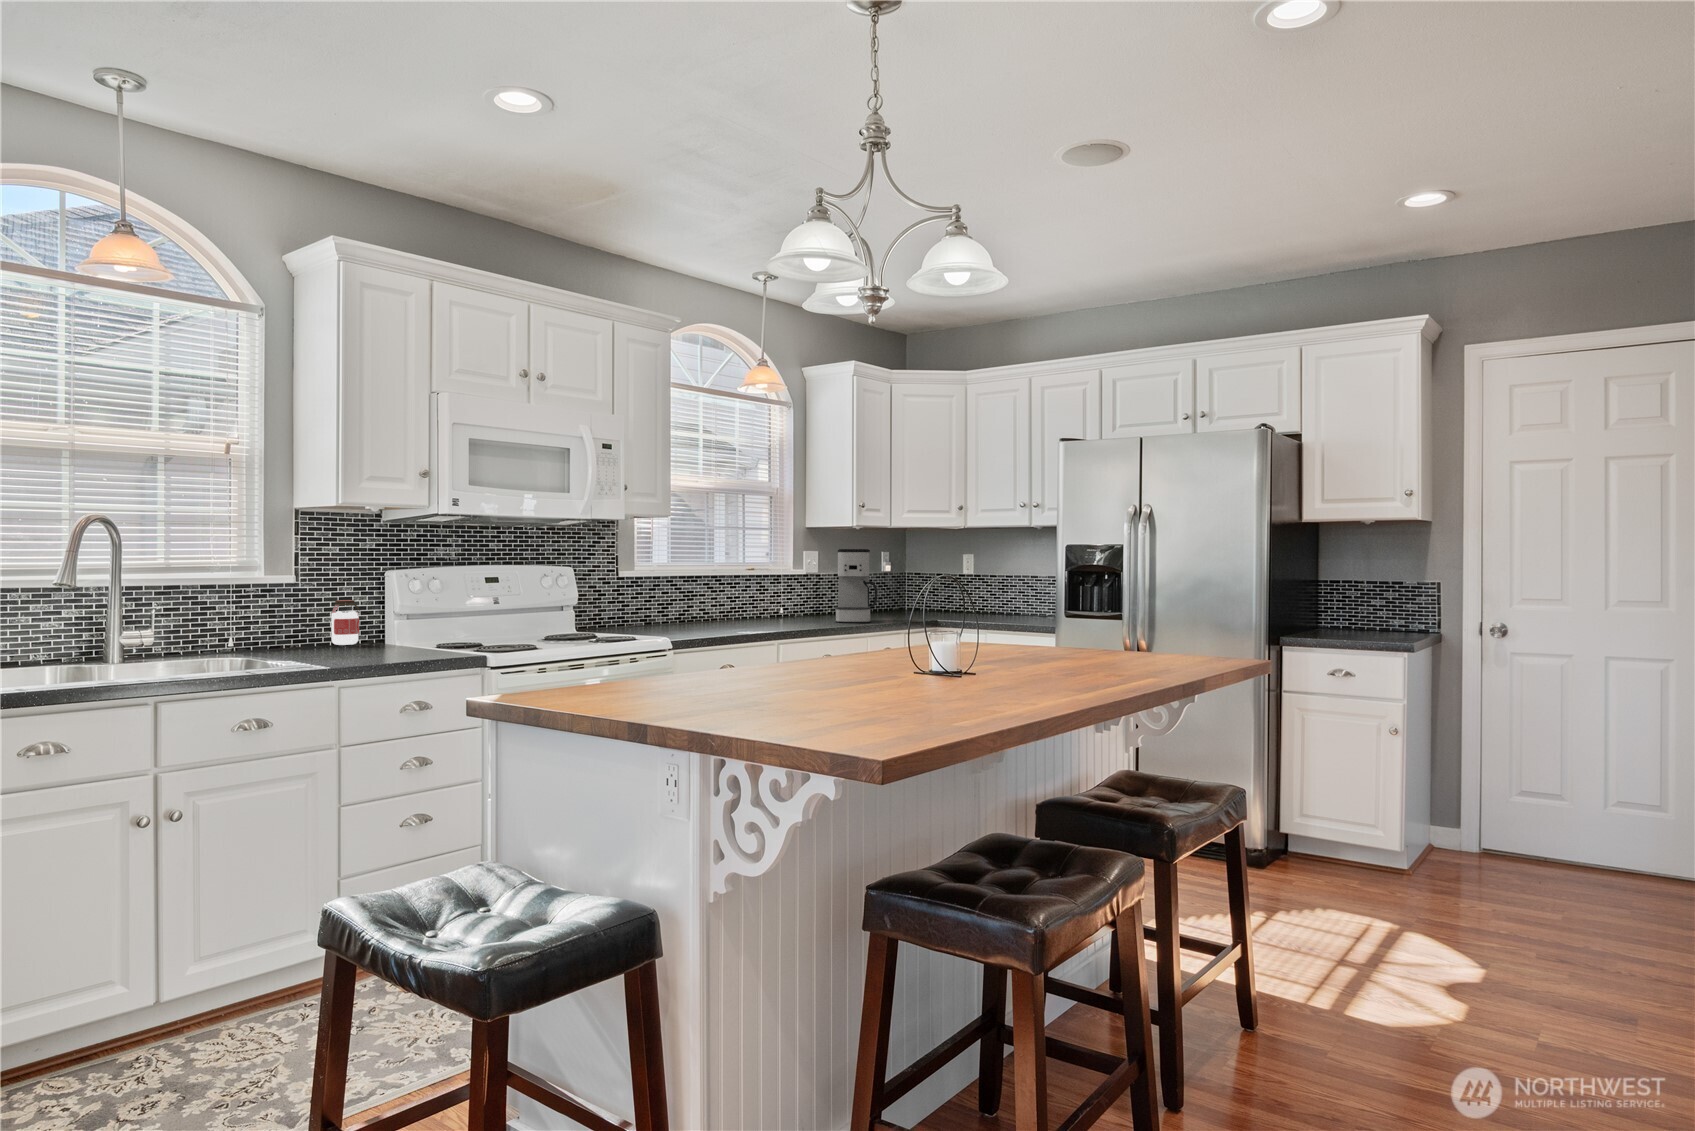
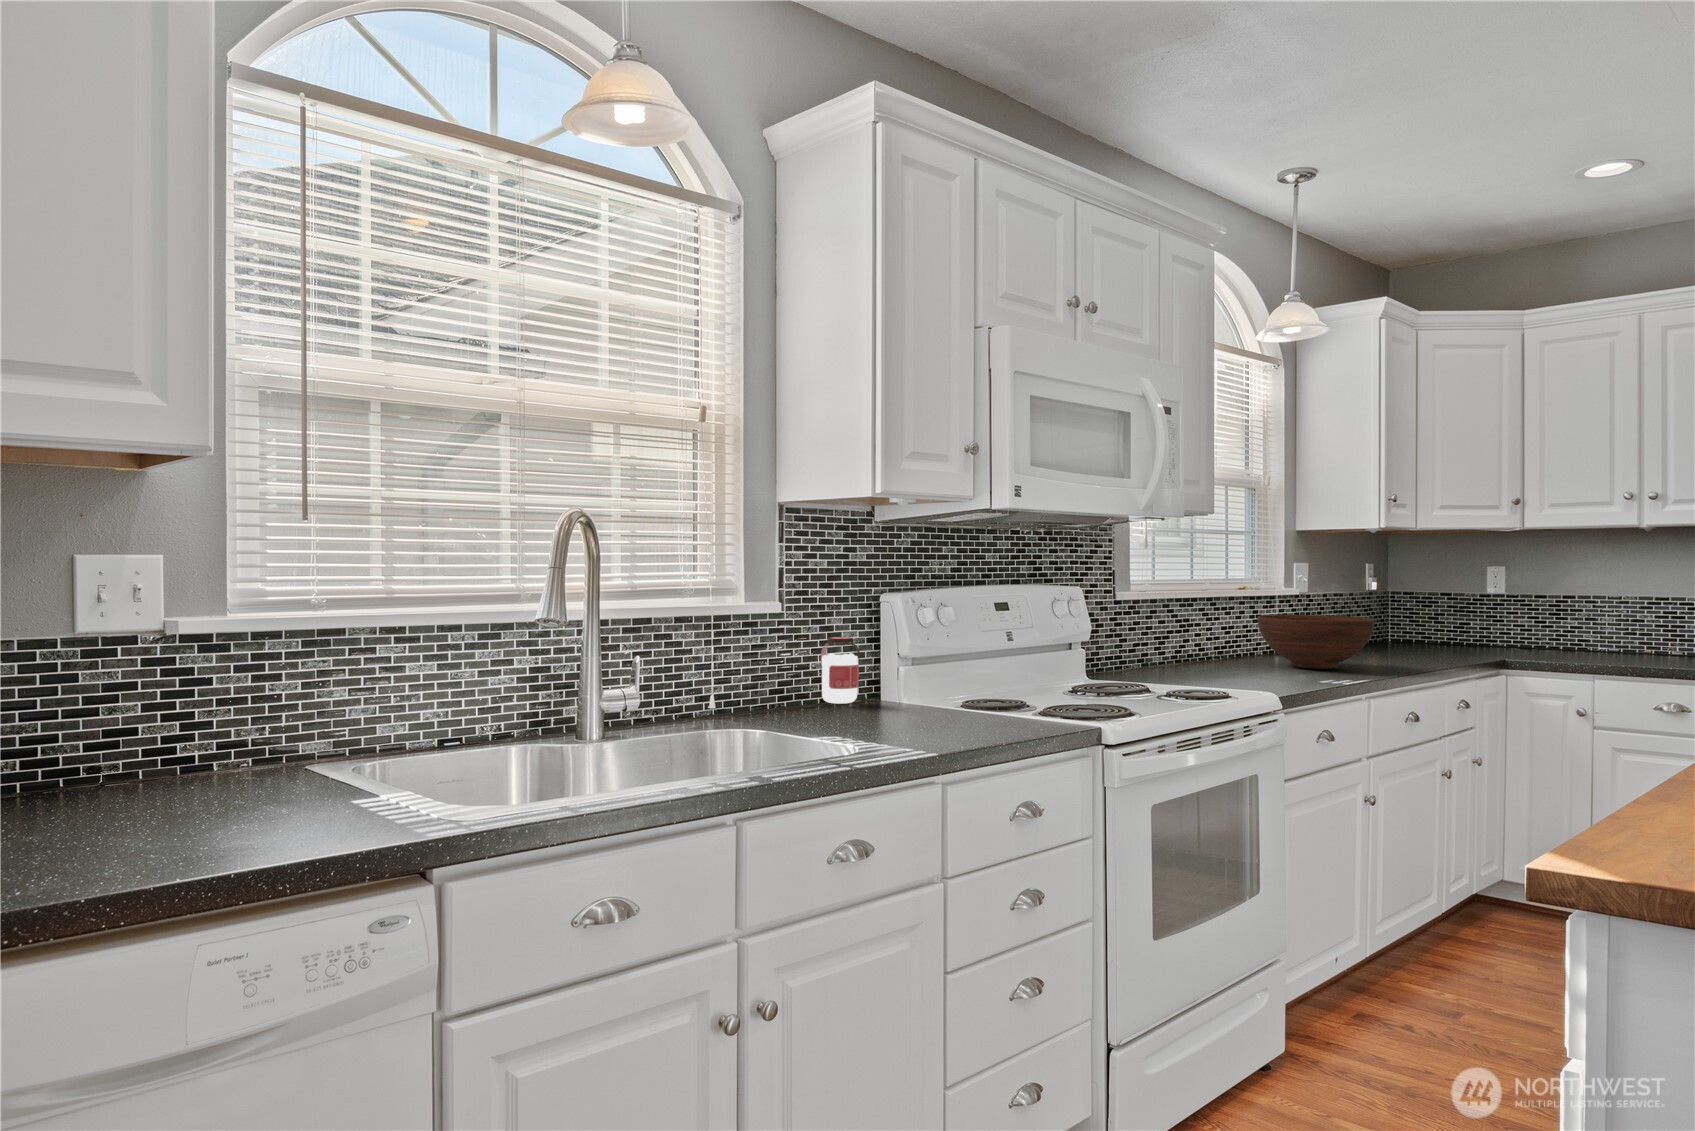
coffee maker: present [835,549,878,623] -> none [1365,561,1436,665]
fruit bowl: none [737,588,814,625] -> present [1257,615,1374,669]

